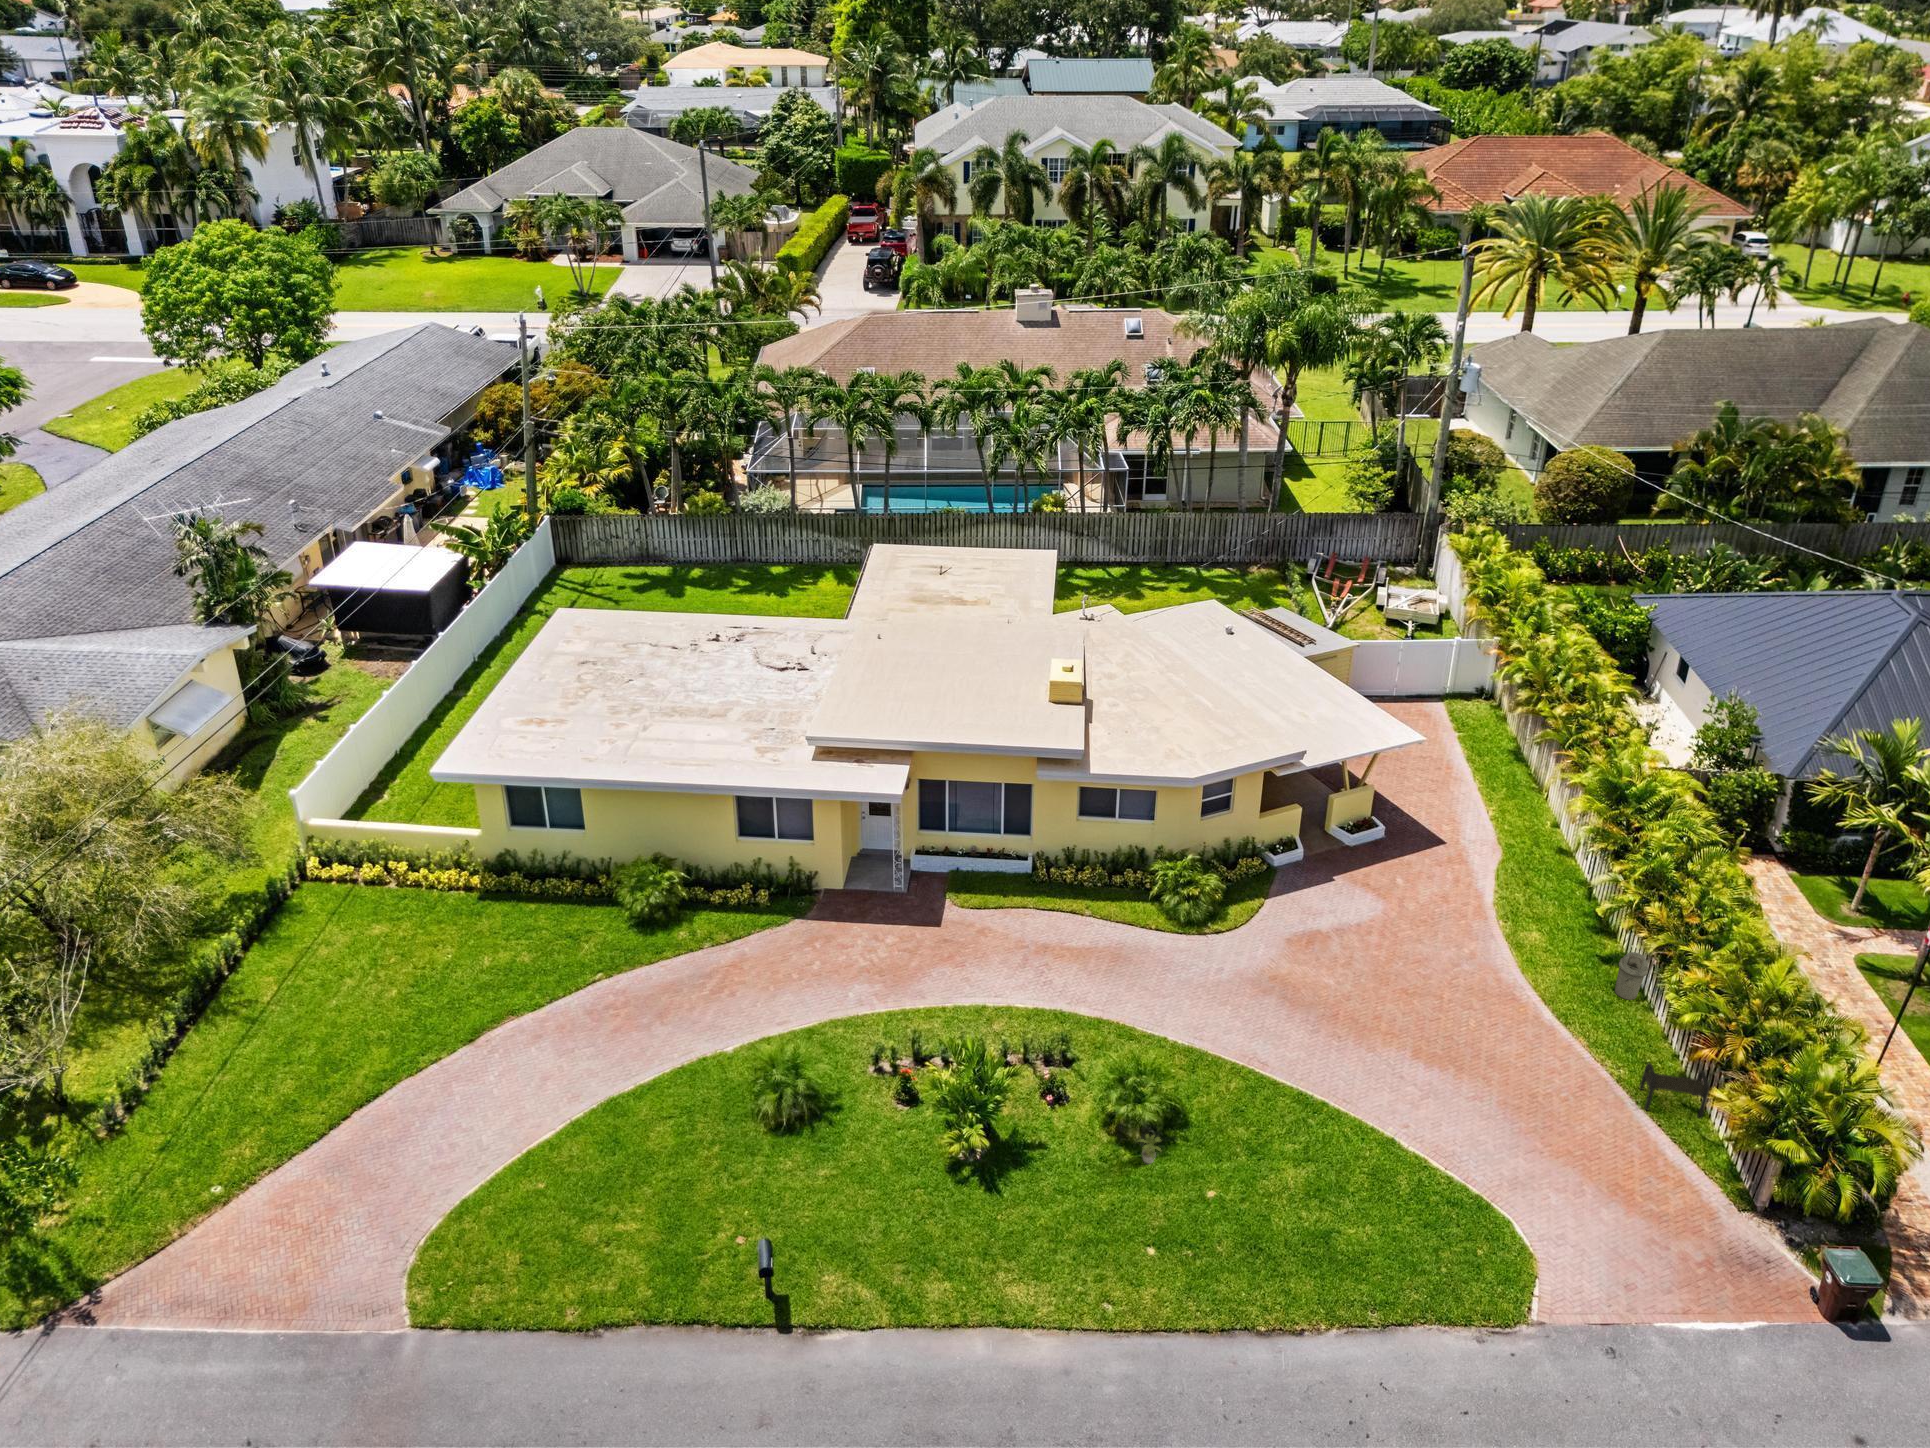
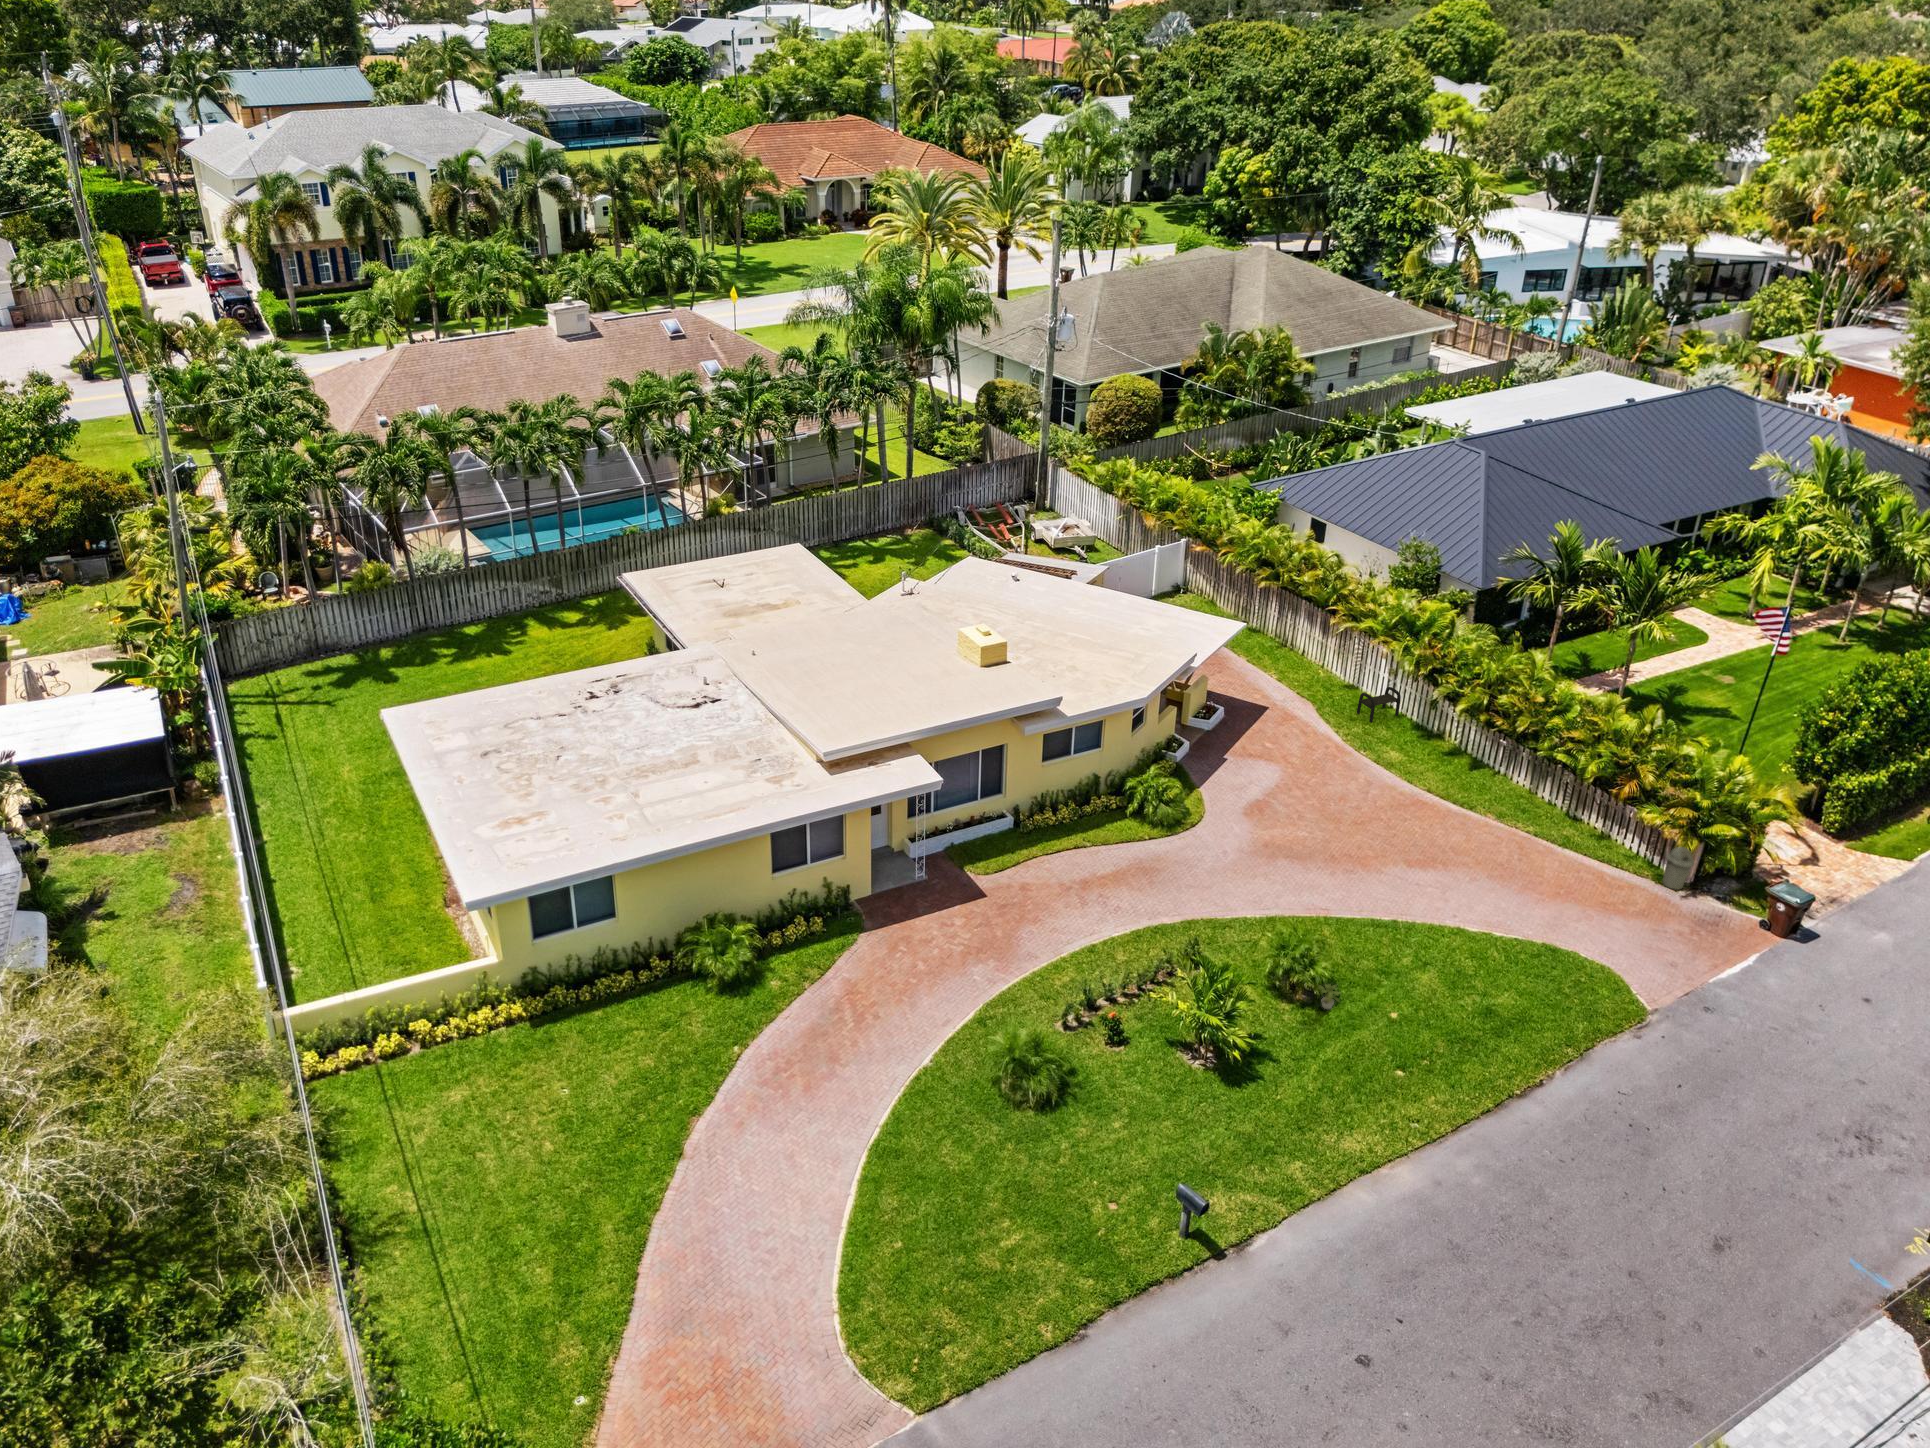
trash can: present [1615,952,1649,1000] -> present [1663,847,1694,890]
bench: present [1639,1063,1709,1118] -> present [1357,687,1401,722]

